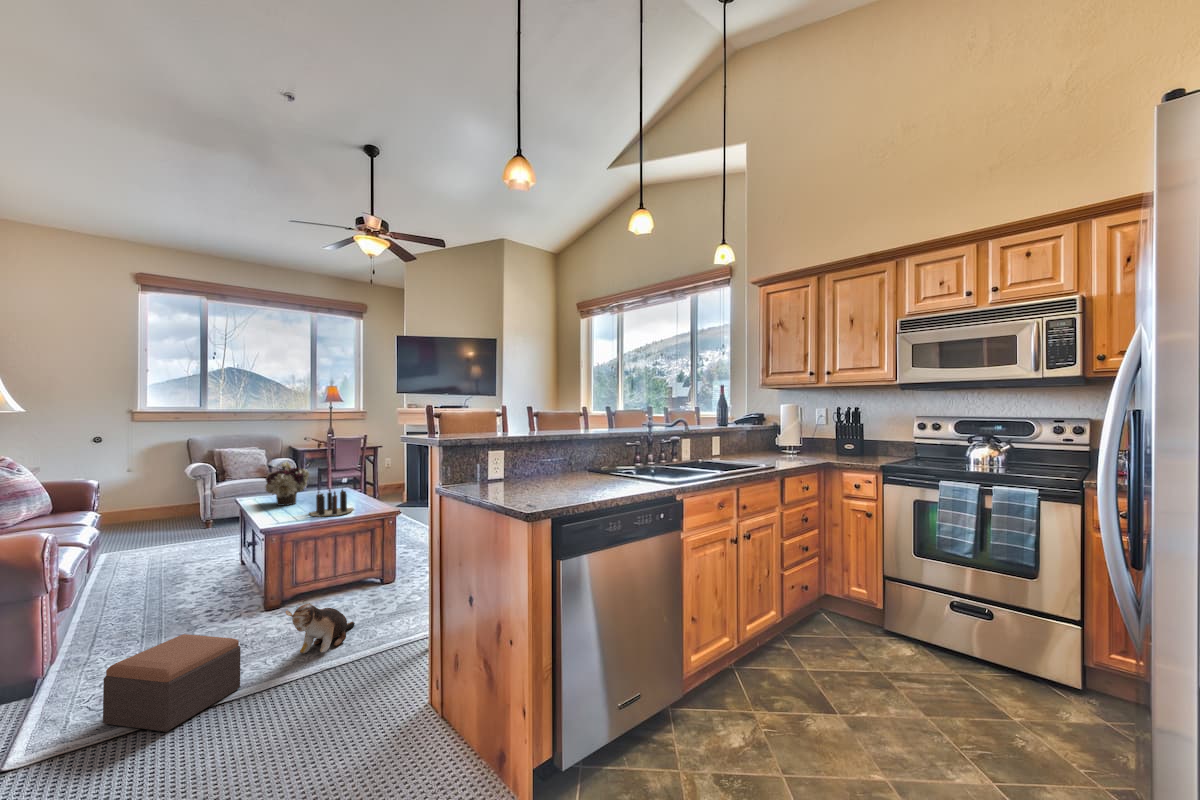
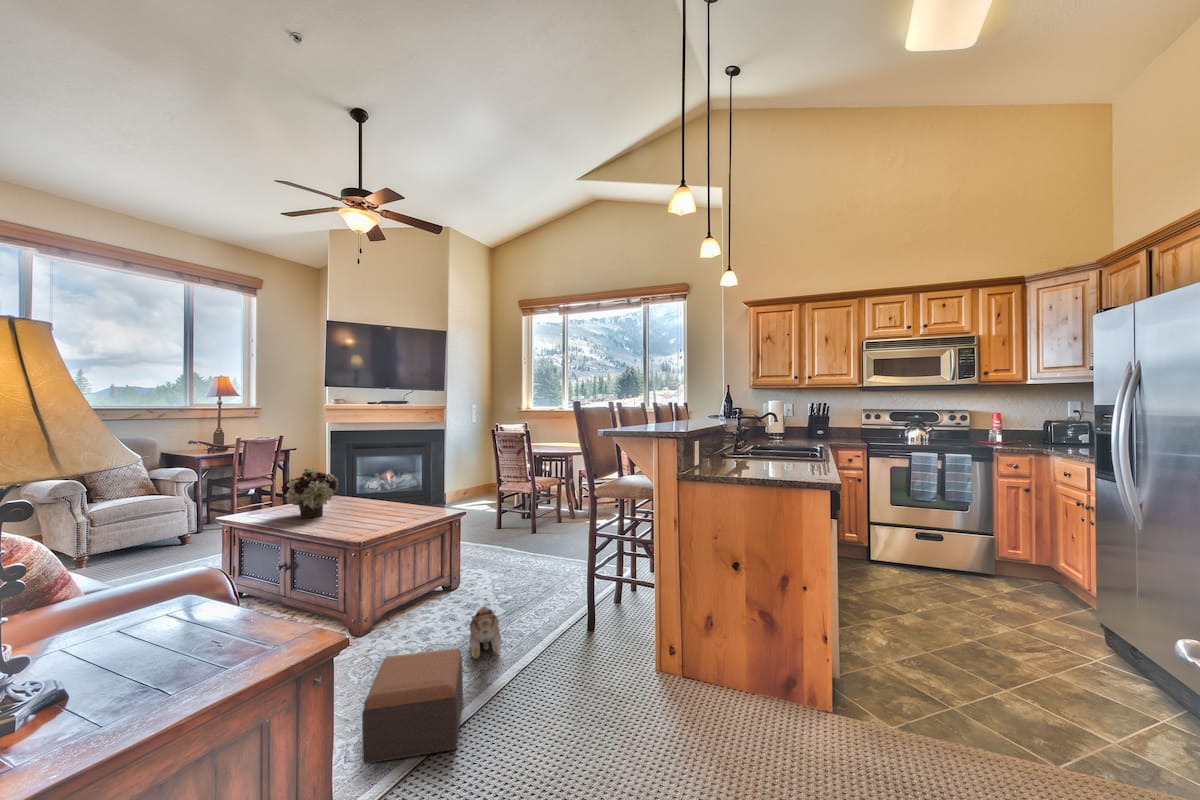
candle: present [309,489,354,517] -> none [368,492,432,524]

